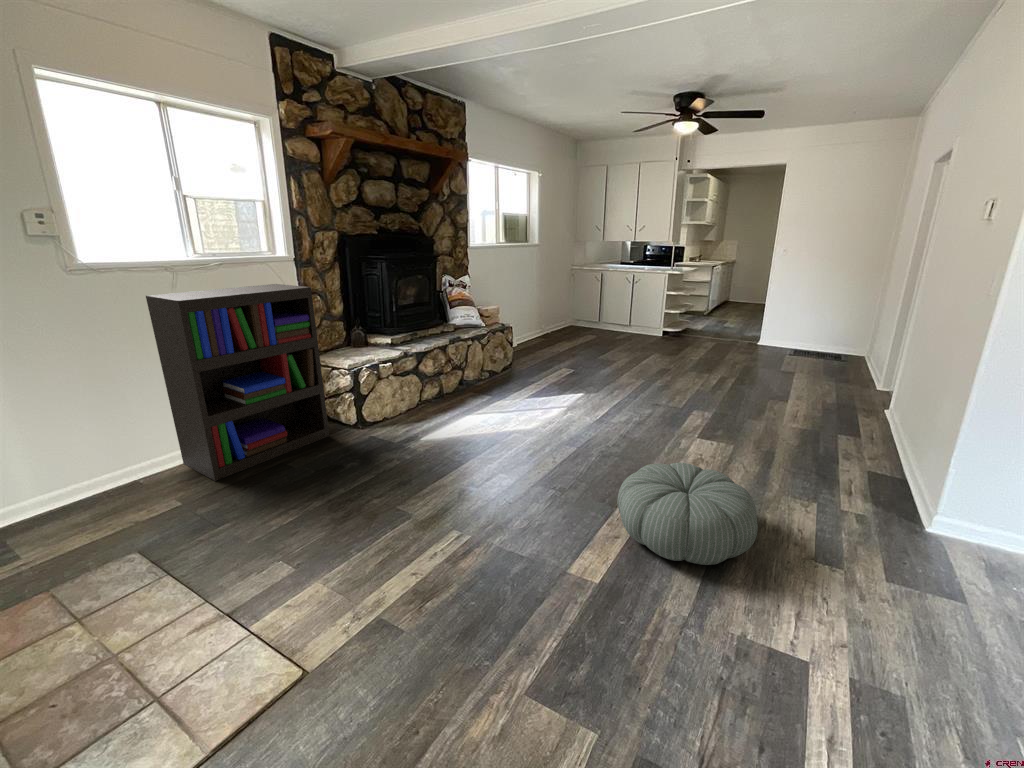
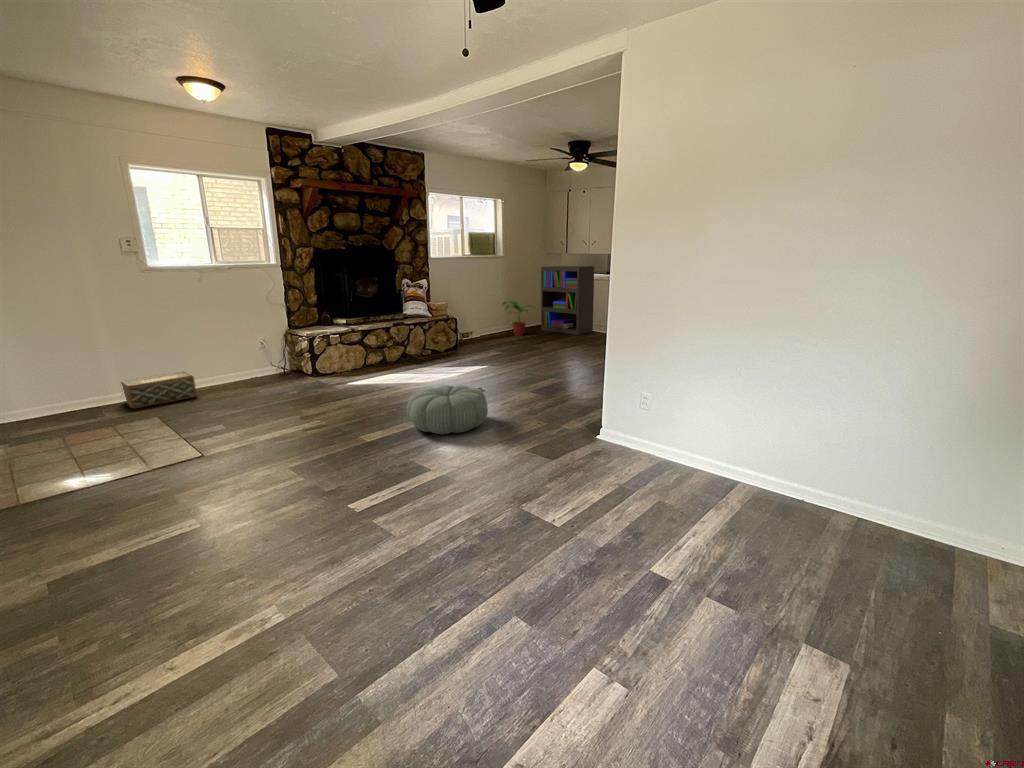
bookshelf: present [146,284,329,481] -> present [541,266,594,335]
potted plant: none [537,299,584,342] -> present [503,301,534,336]
woven basket: none [38,443,186,532] -> present [121,372,197,409]

